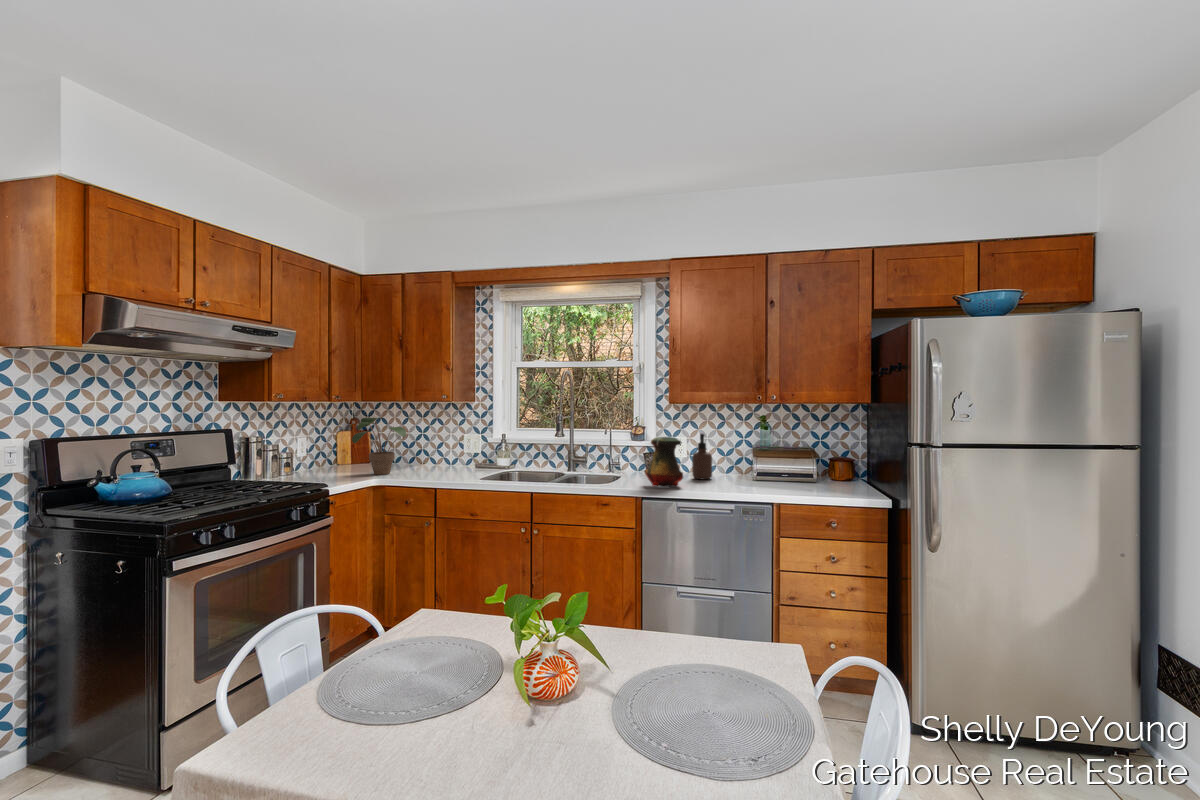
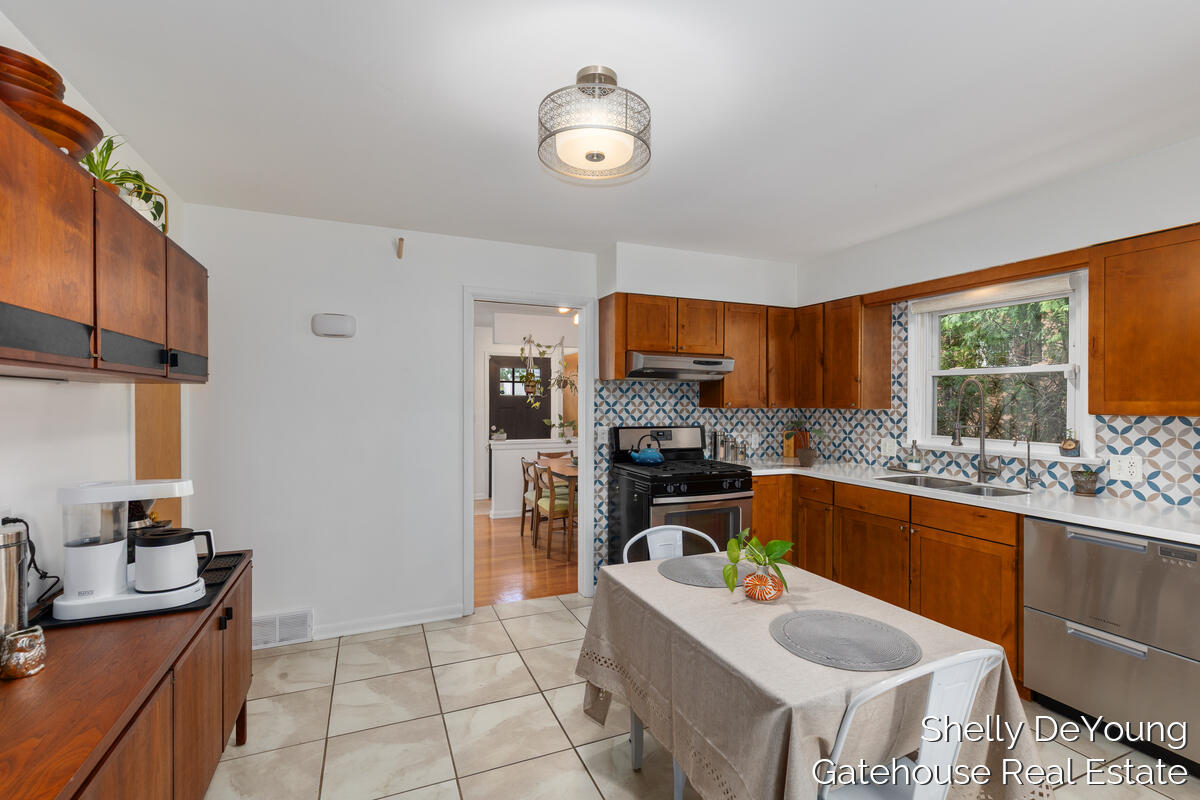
soap dispenser: present [692,434,712,479] -> none [1130,453,1164,509]
vase: present [646,437,683,487] -> none [1038,452,1088,509]

